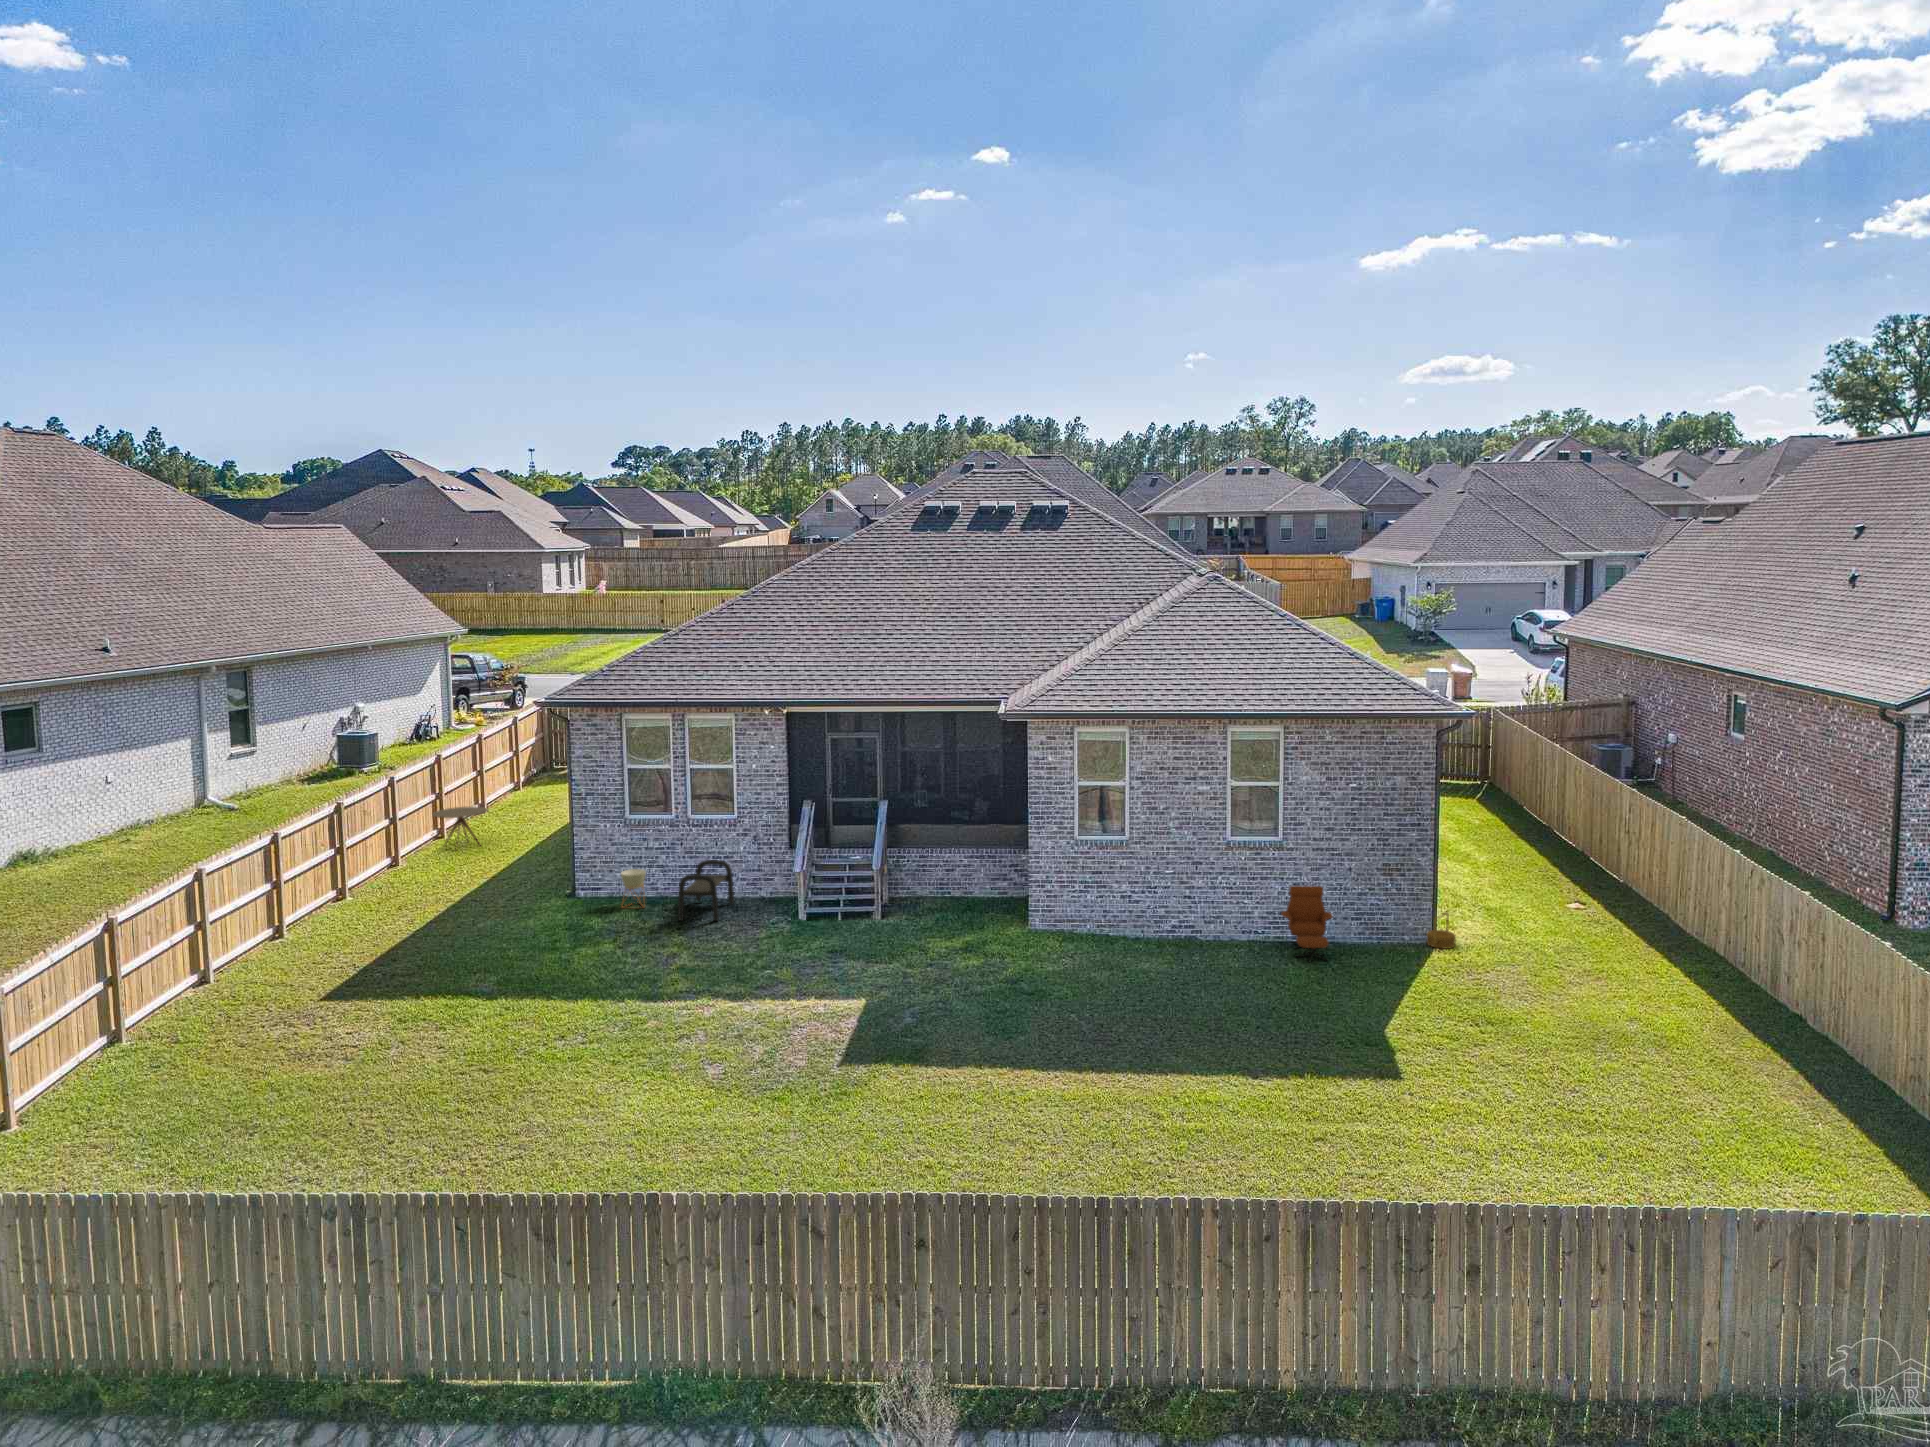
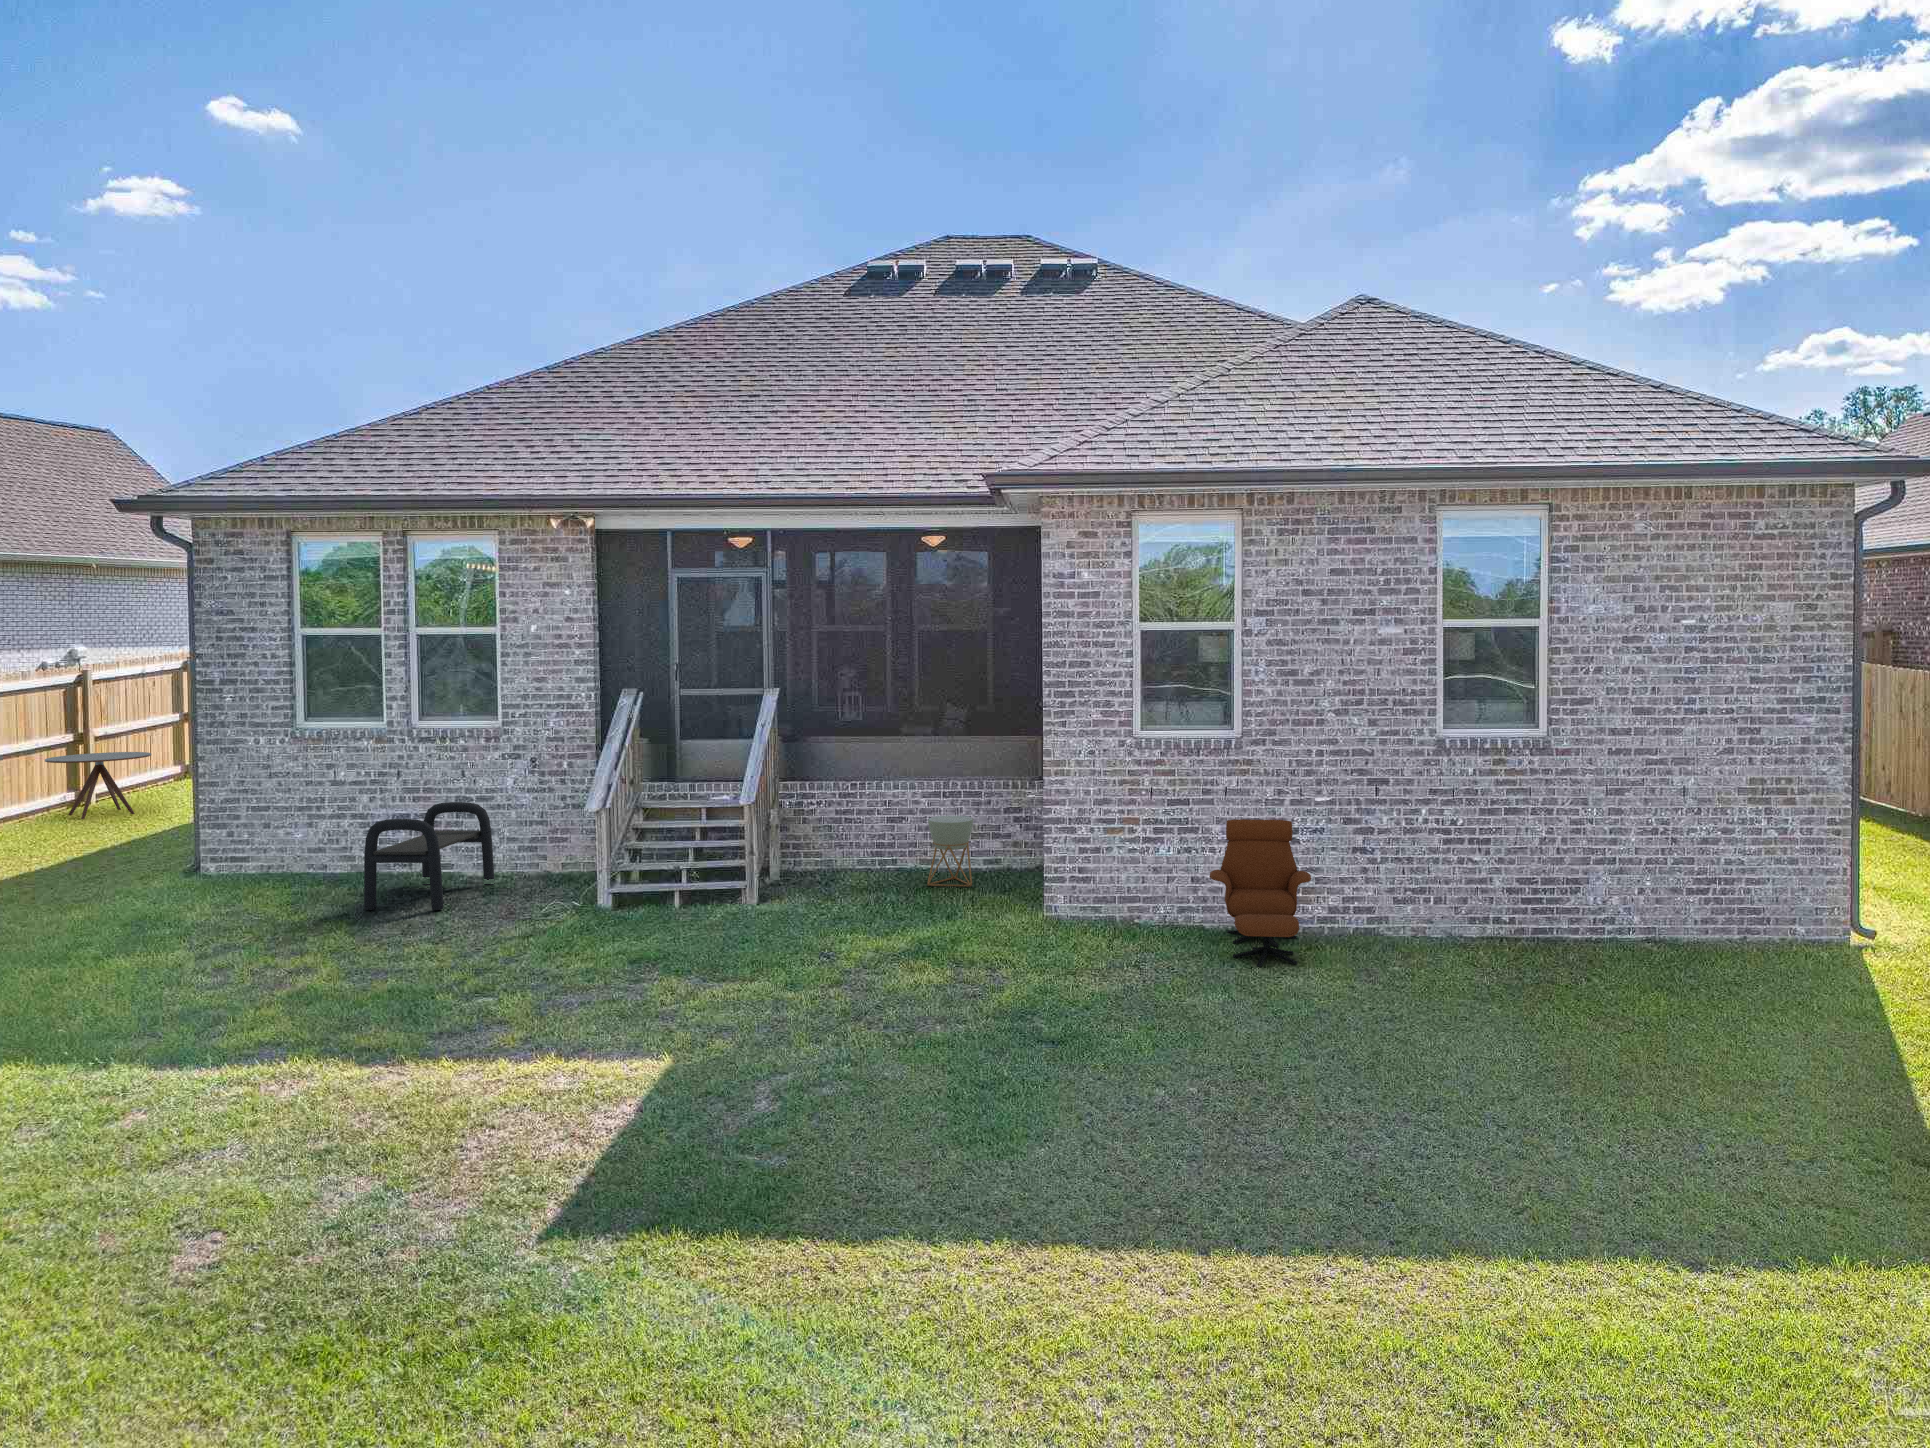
planter: present [621,869,646,907] -> present [927,816,973,887]
lounge chair: present [1281,886,1333,961] -> present [1209,819,1312,966]
woven basket: present [1427,912,1456,949] -> none [1840,875,1909,946]

